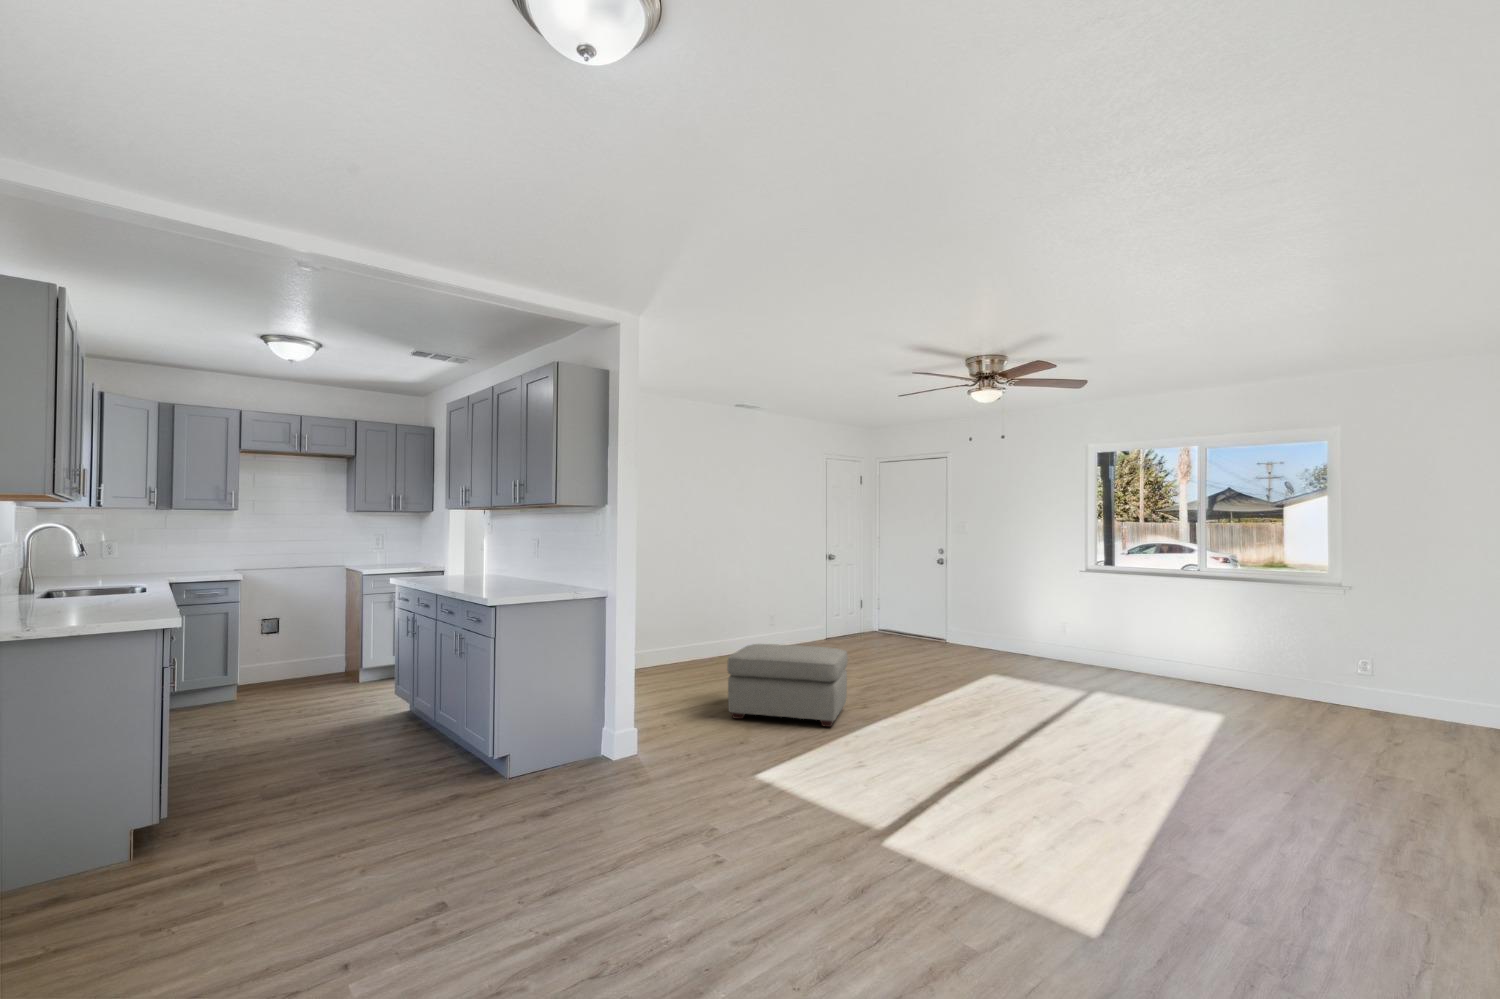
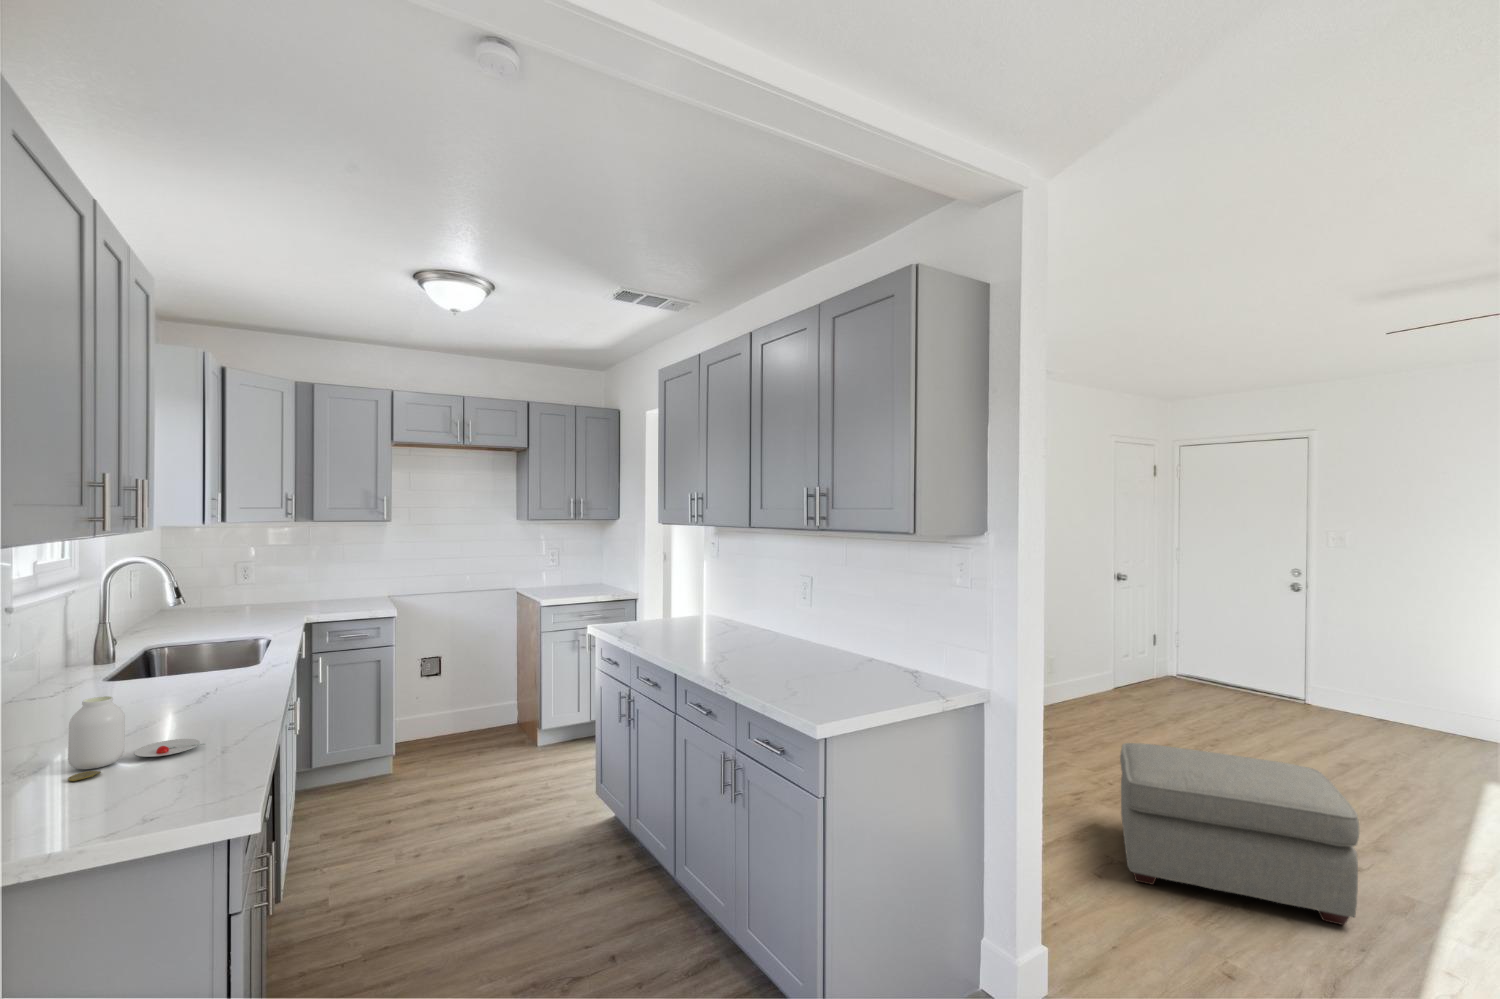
jar: none [61,579,136,617] -> present [68,696,205,781]

